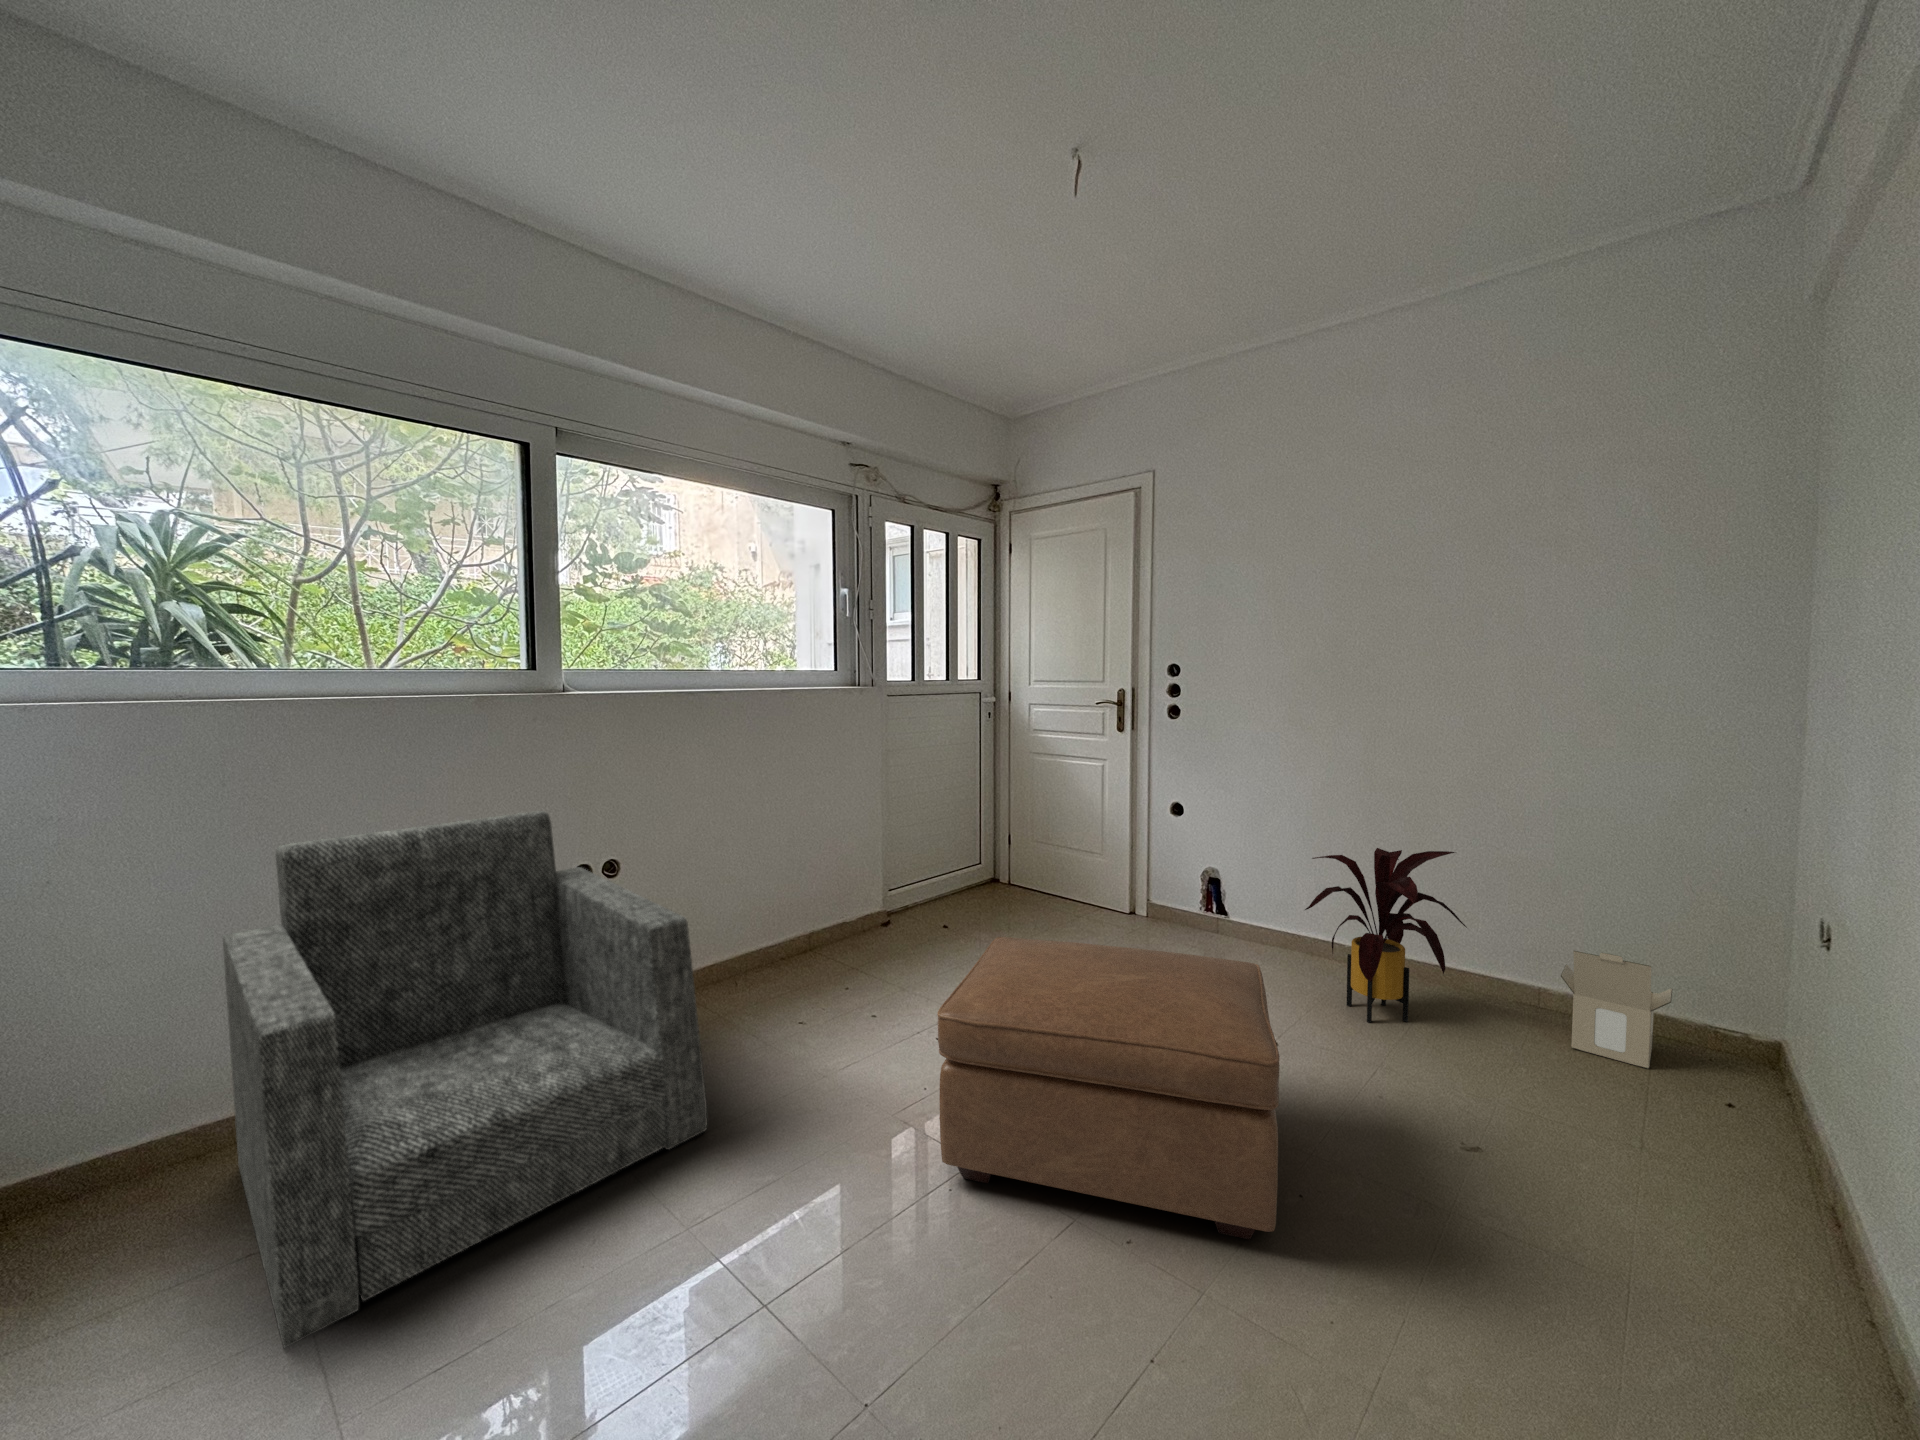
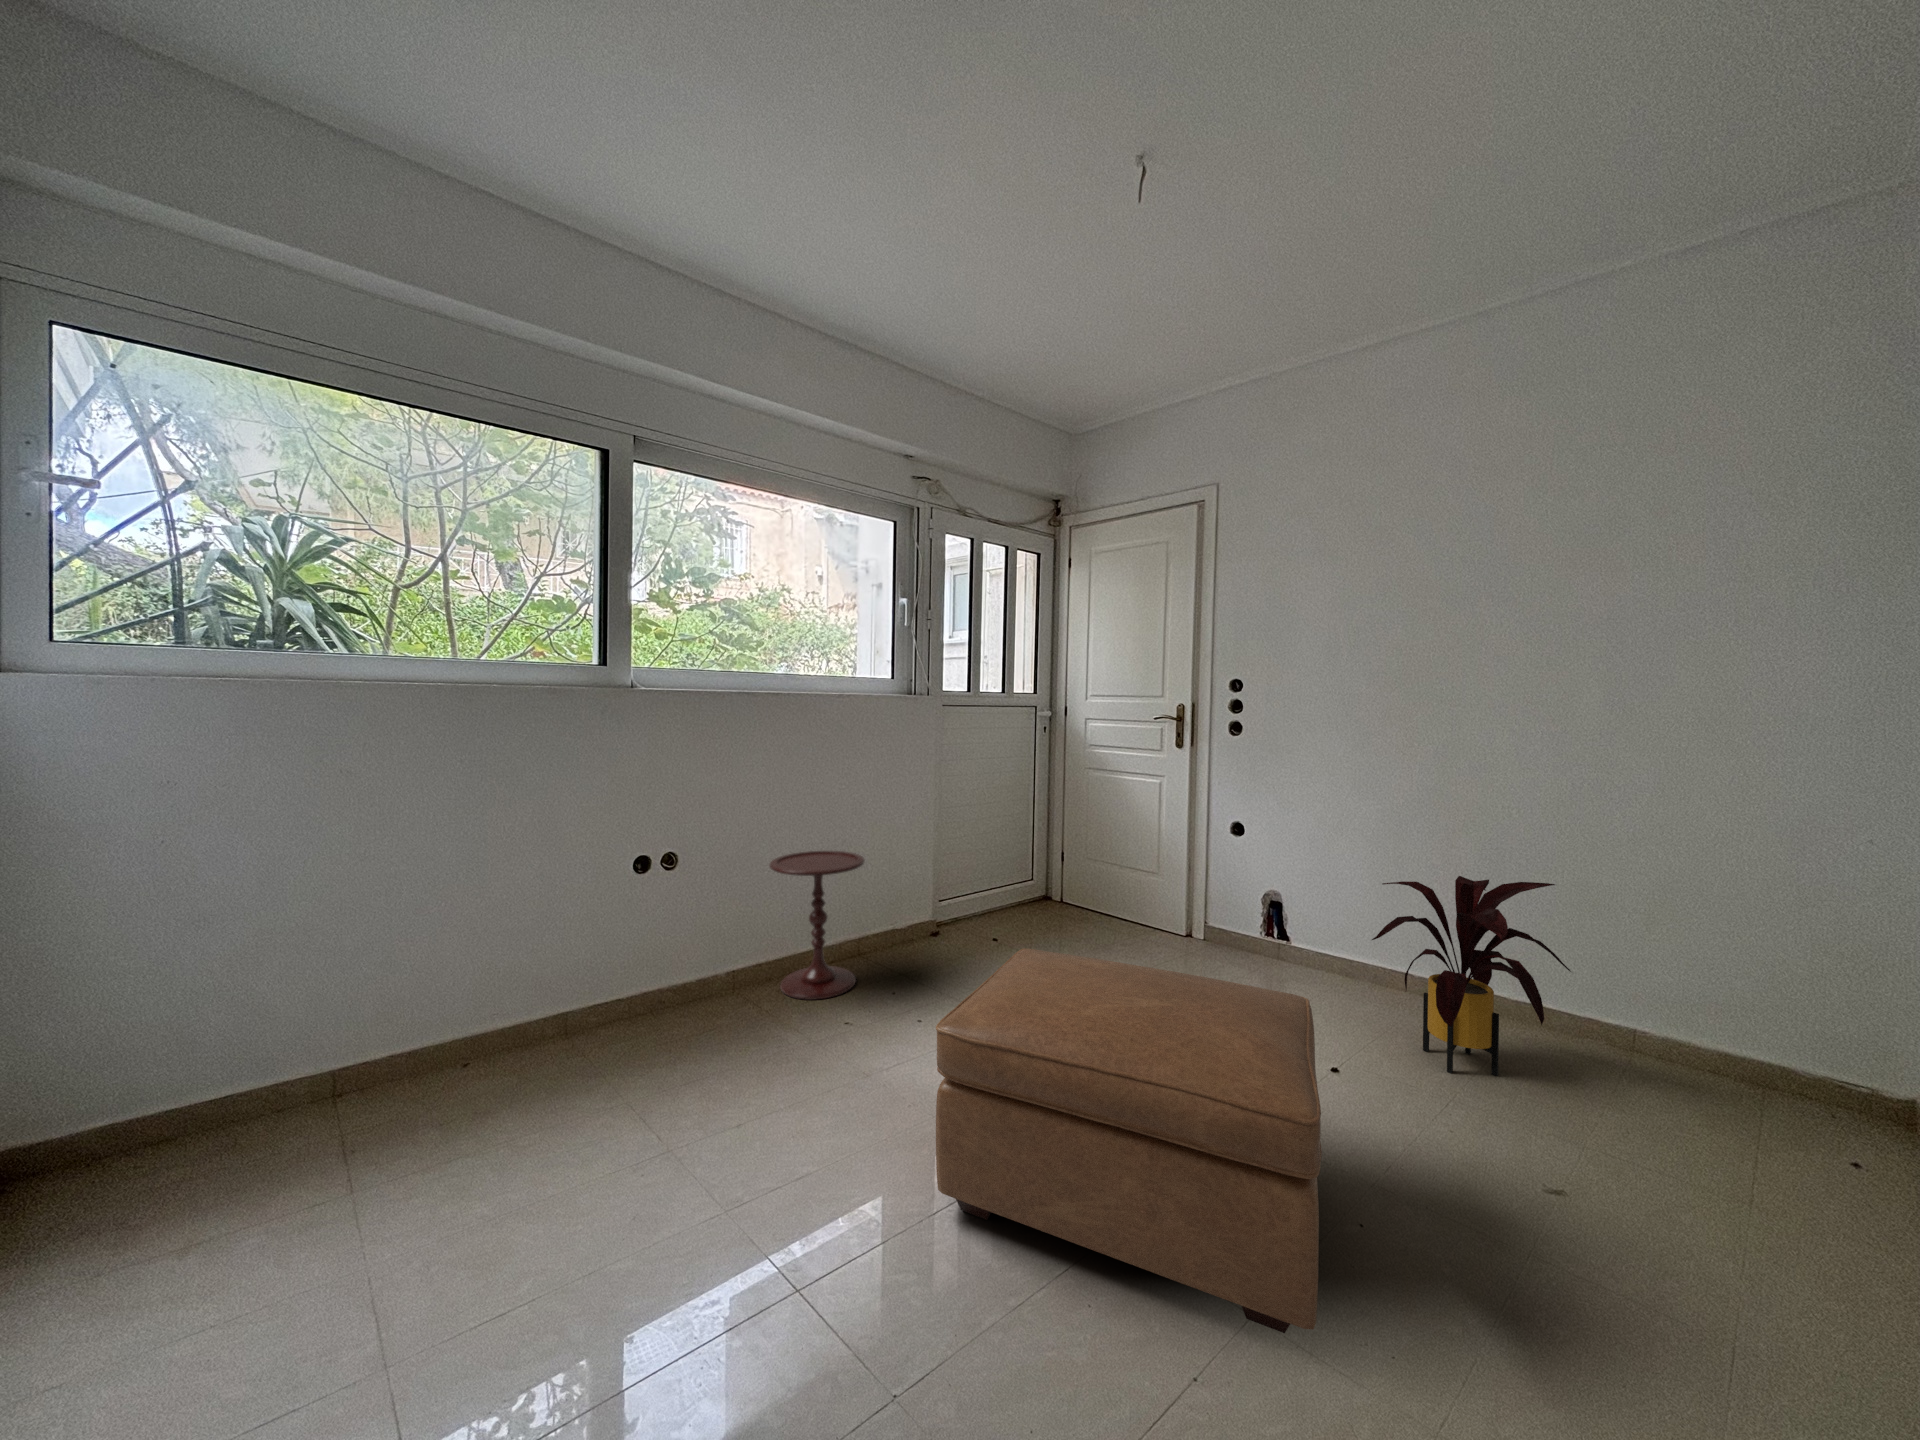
armchair: present [223,811,707,1348] -> none [259,801,717,1315]
side table: none [718,850,818,1004] -> present [769,851,865,1000]
cardboard box: present [1561,951,1673,1069] -> none [1697,1009,1857,1164]

